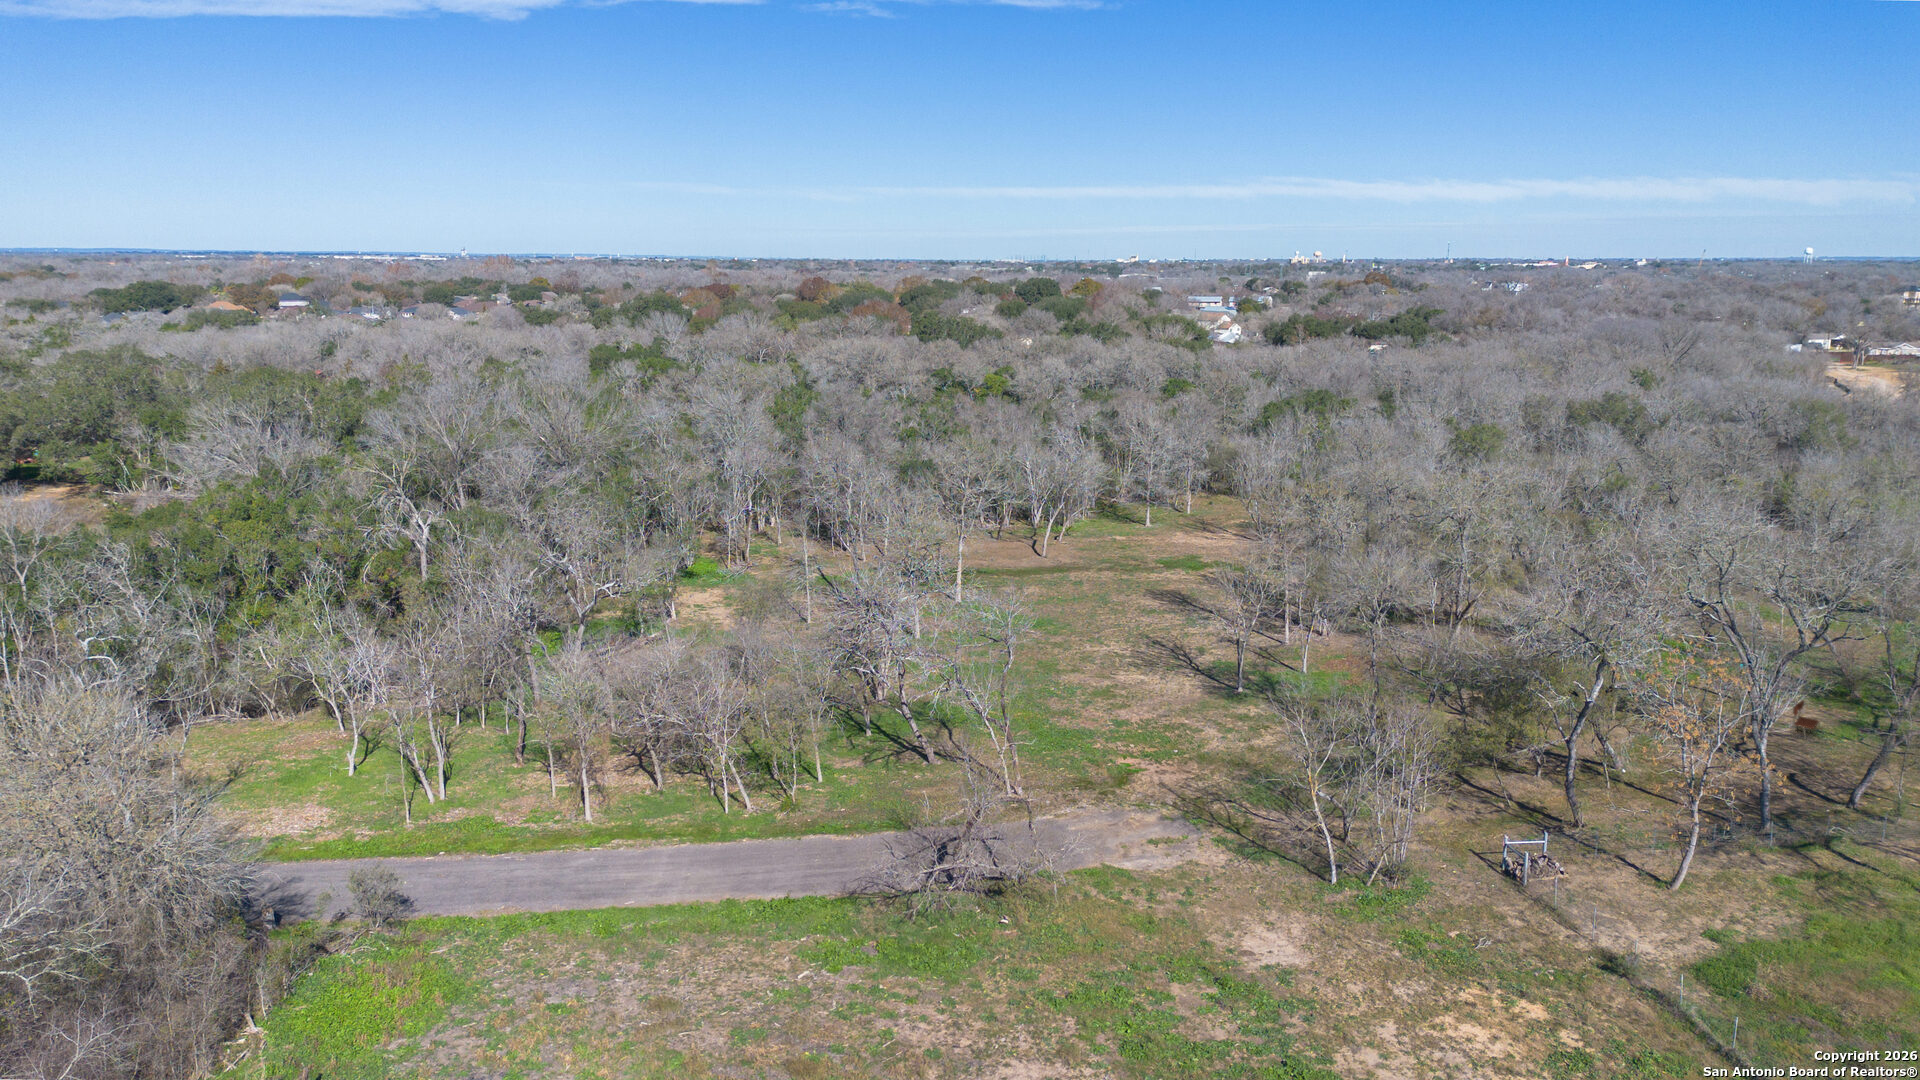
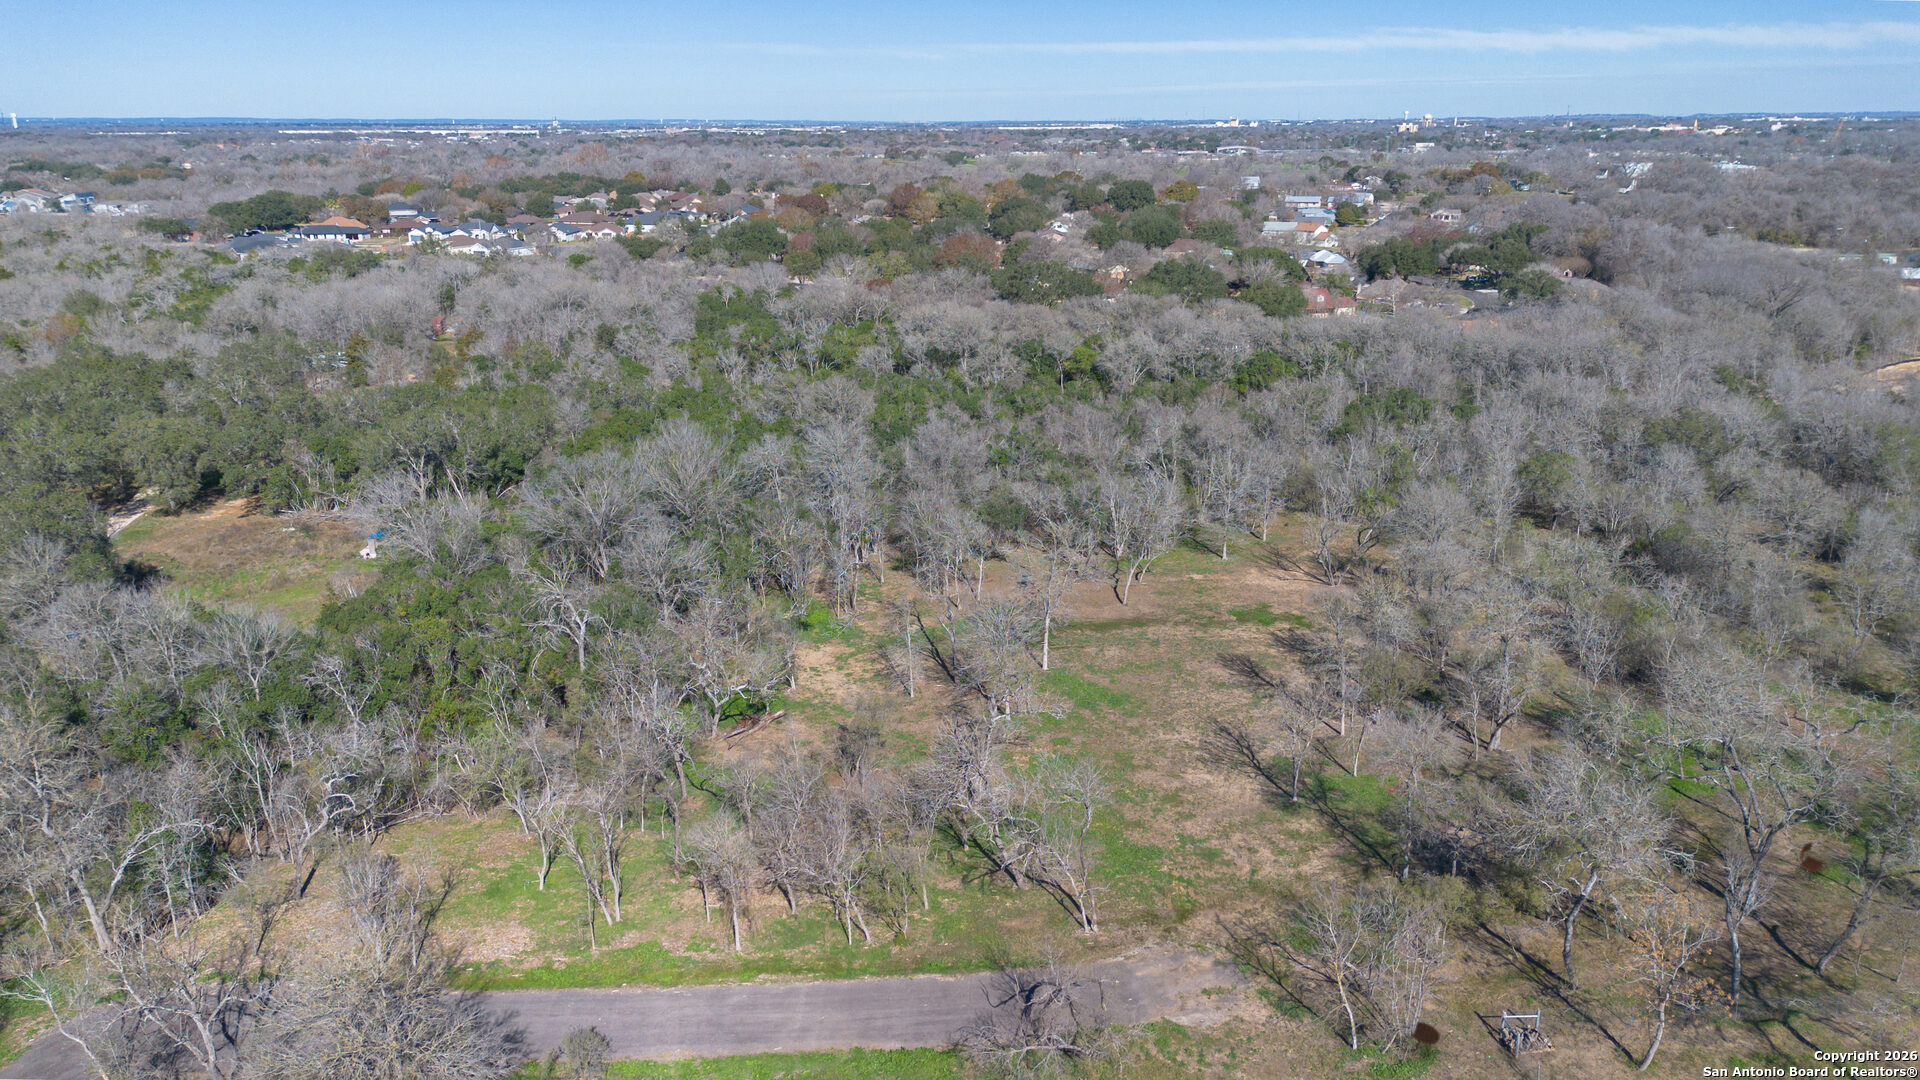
round table: none [1397,850,1436,886] -> present [1411,1022,1440,1045]

